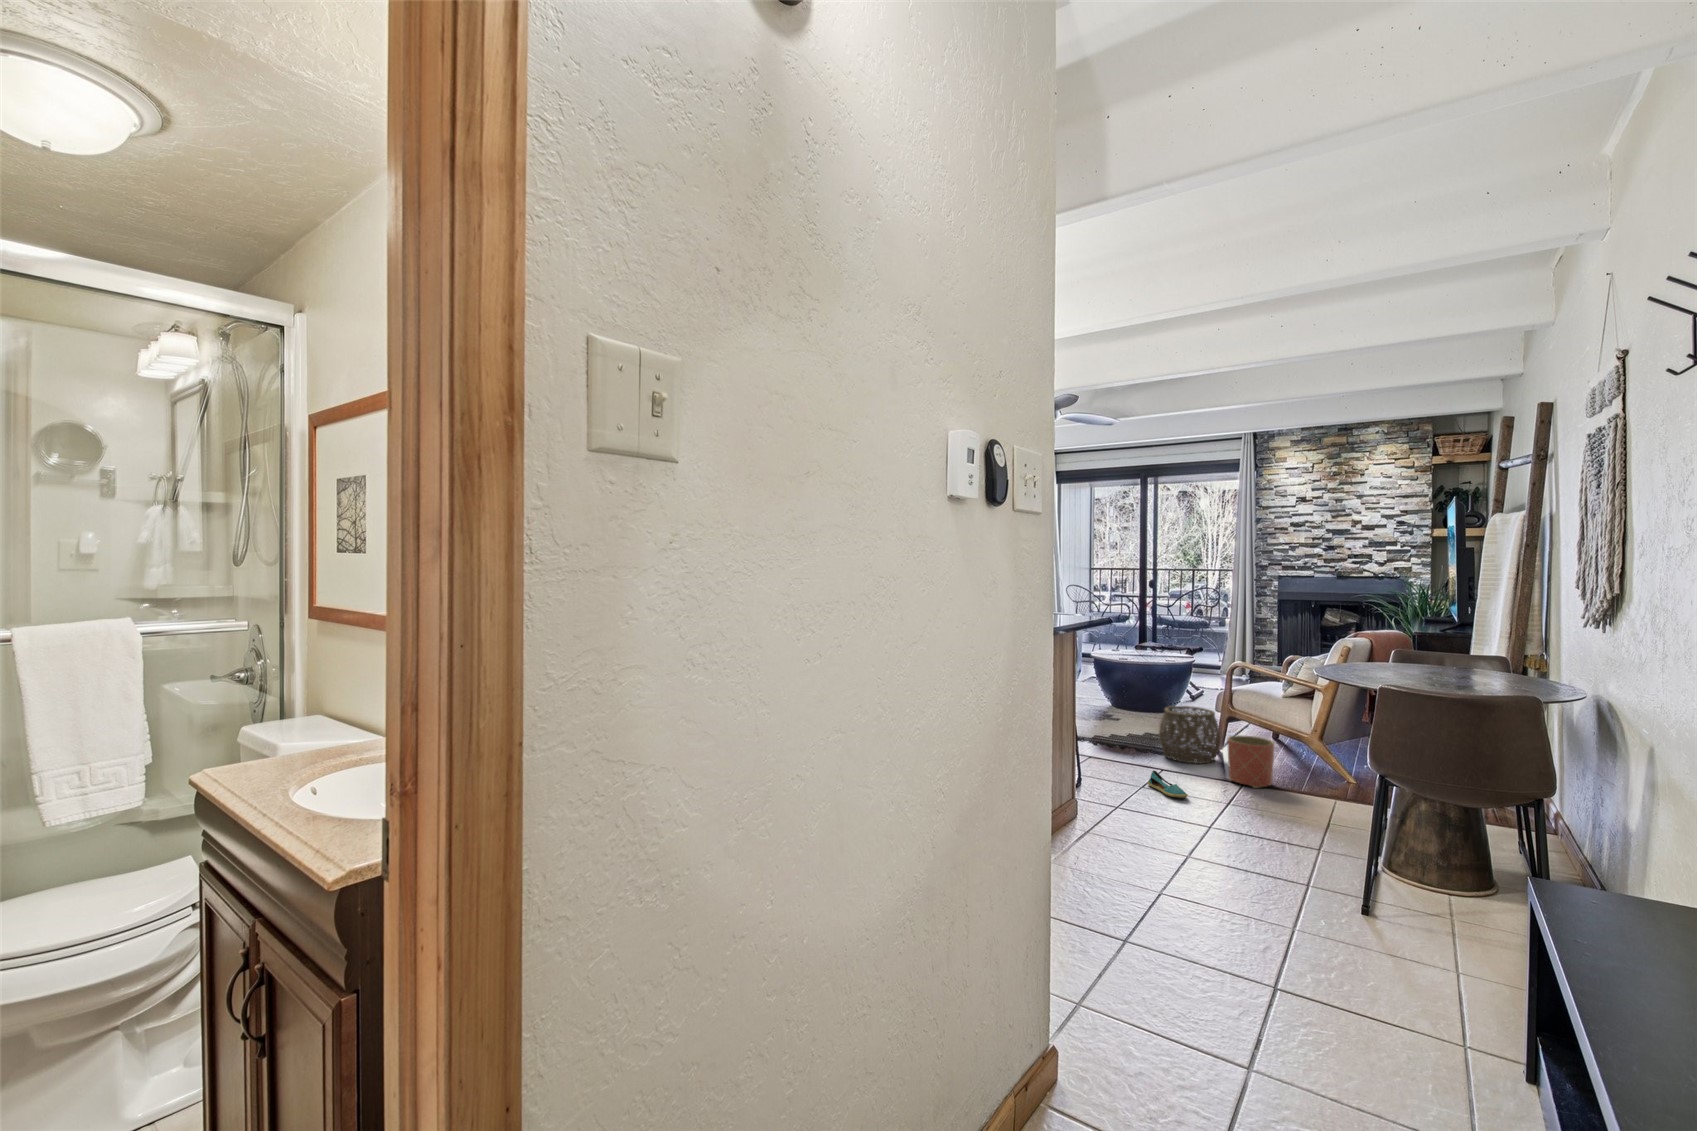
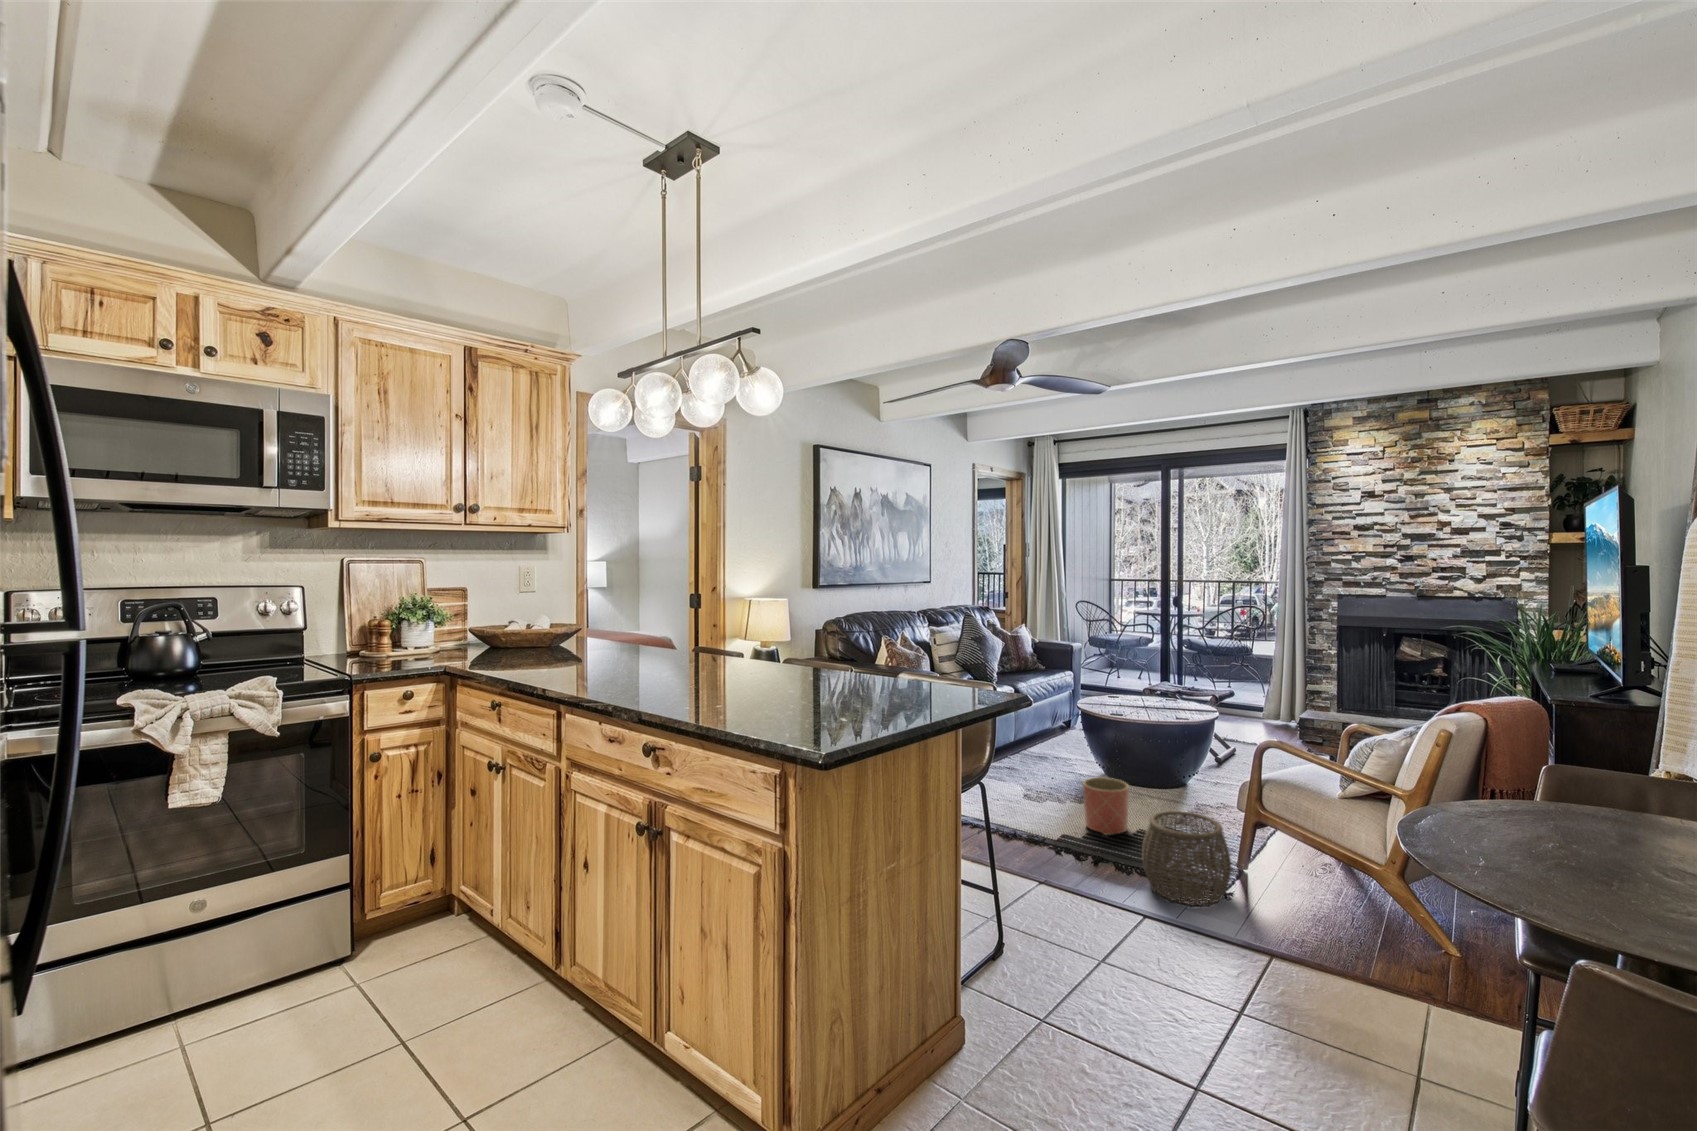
planter: present [1227,735,1275,788] -> present [1083,777,1129,835]
shoe: present [1148,770,1188,798] -> none [1106,937,1160,999]

